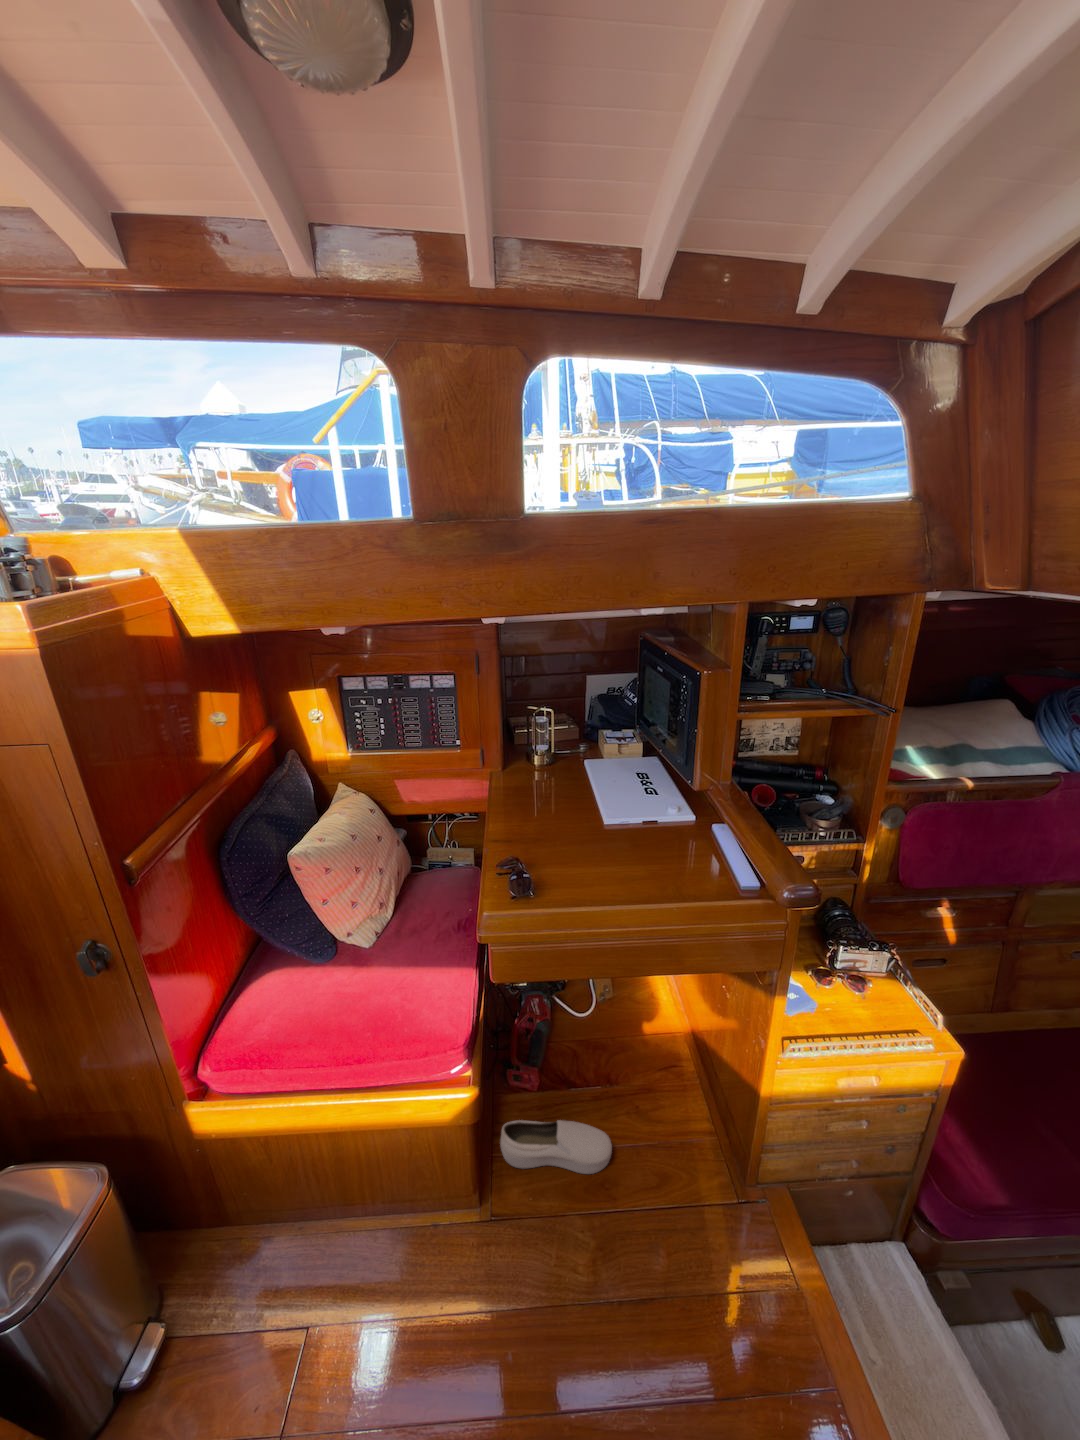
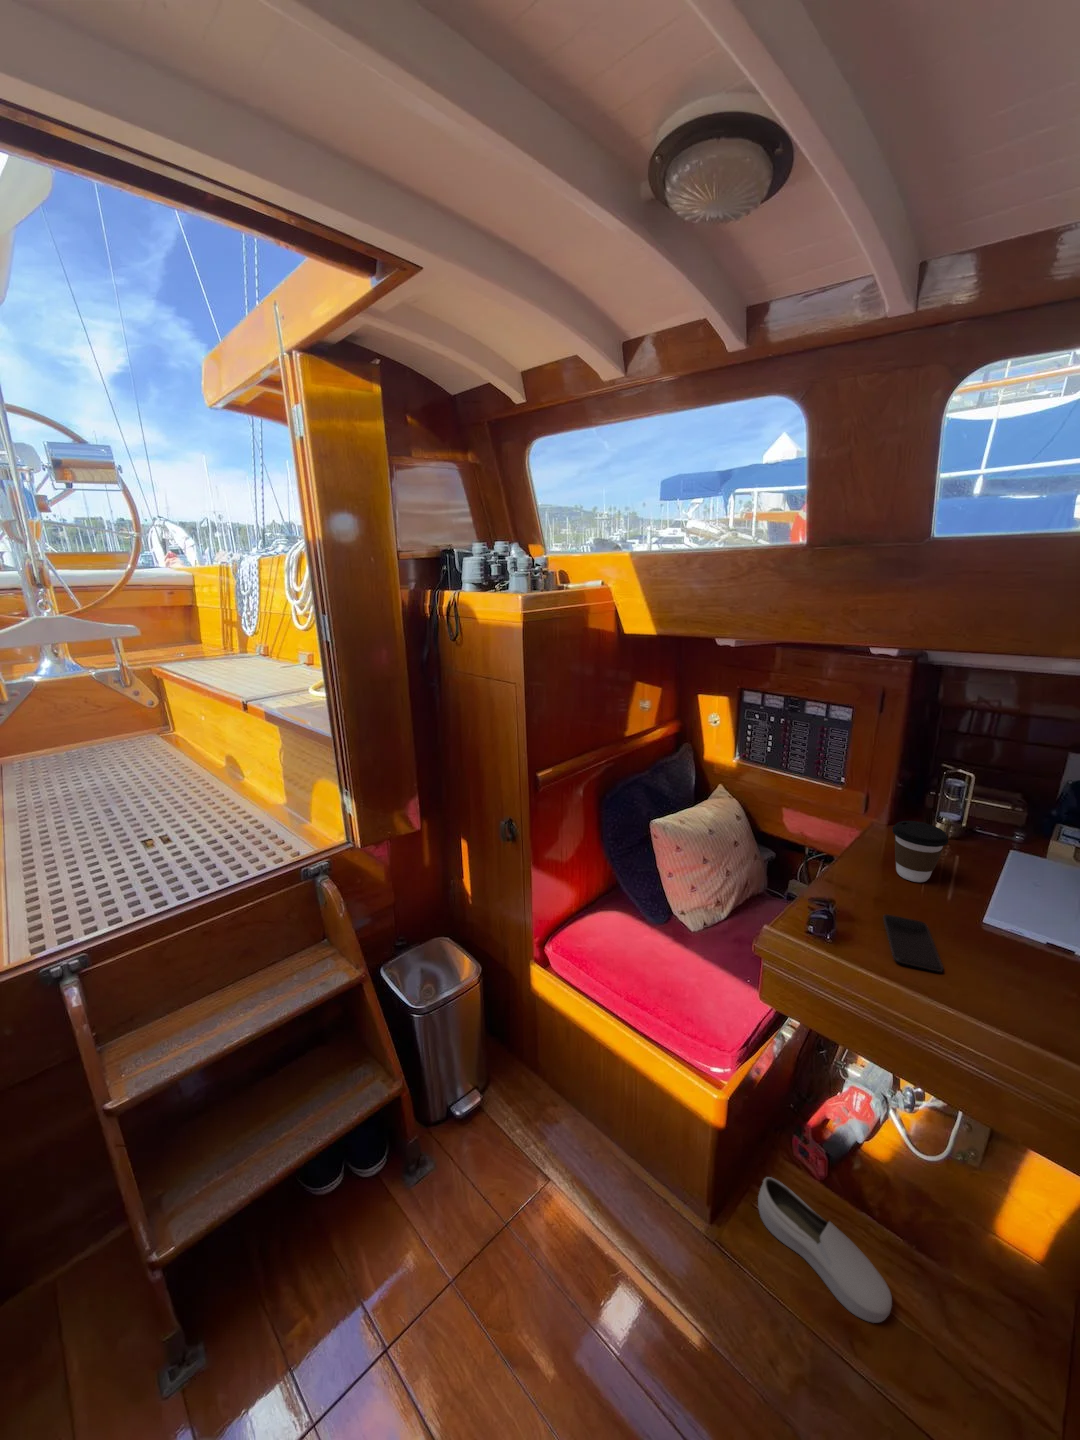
coffee cup: none [523,764,562,815] -> present [892,821,948,882]
smartphone: none [546,846,604,889] -> present [883,914,943,972]

